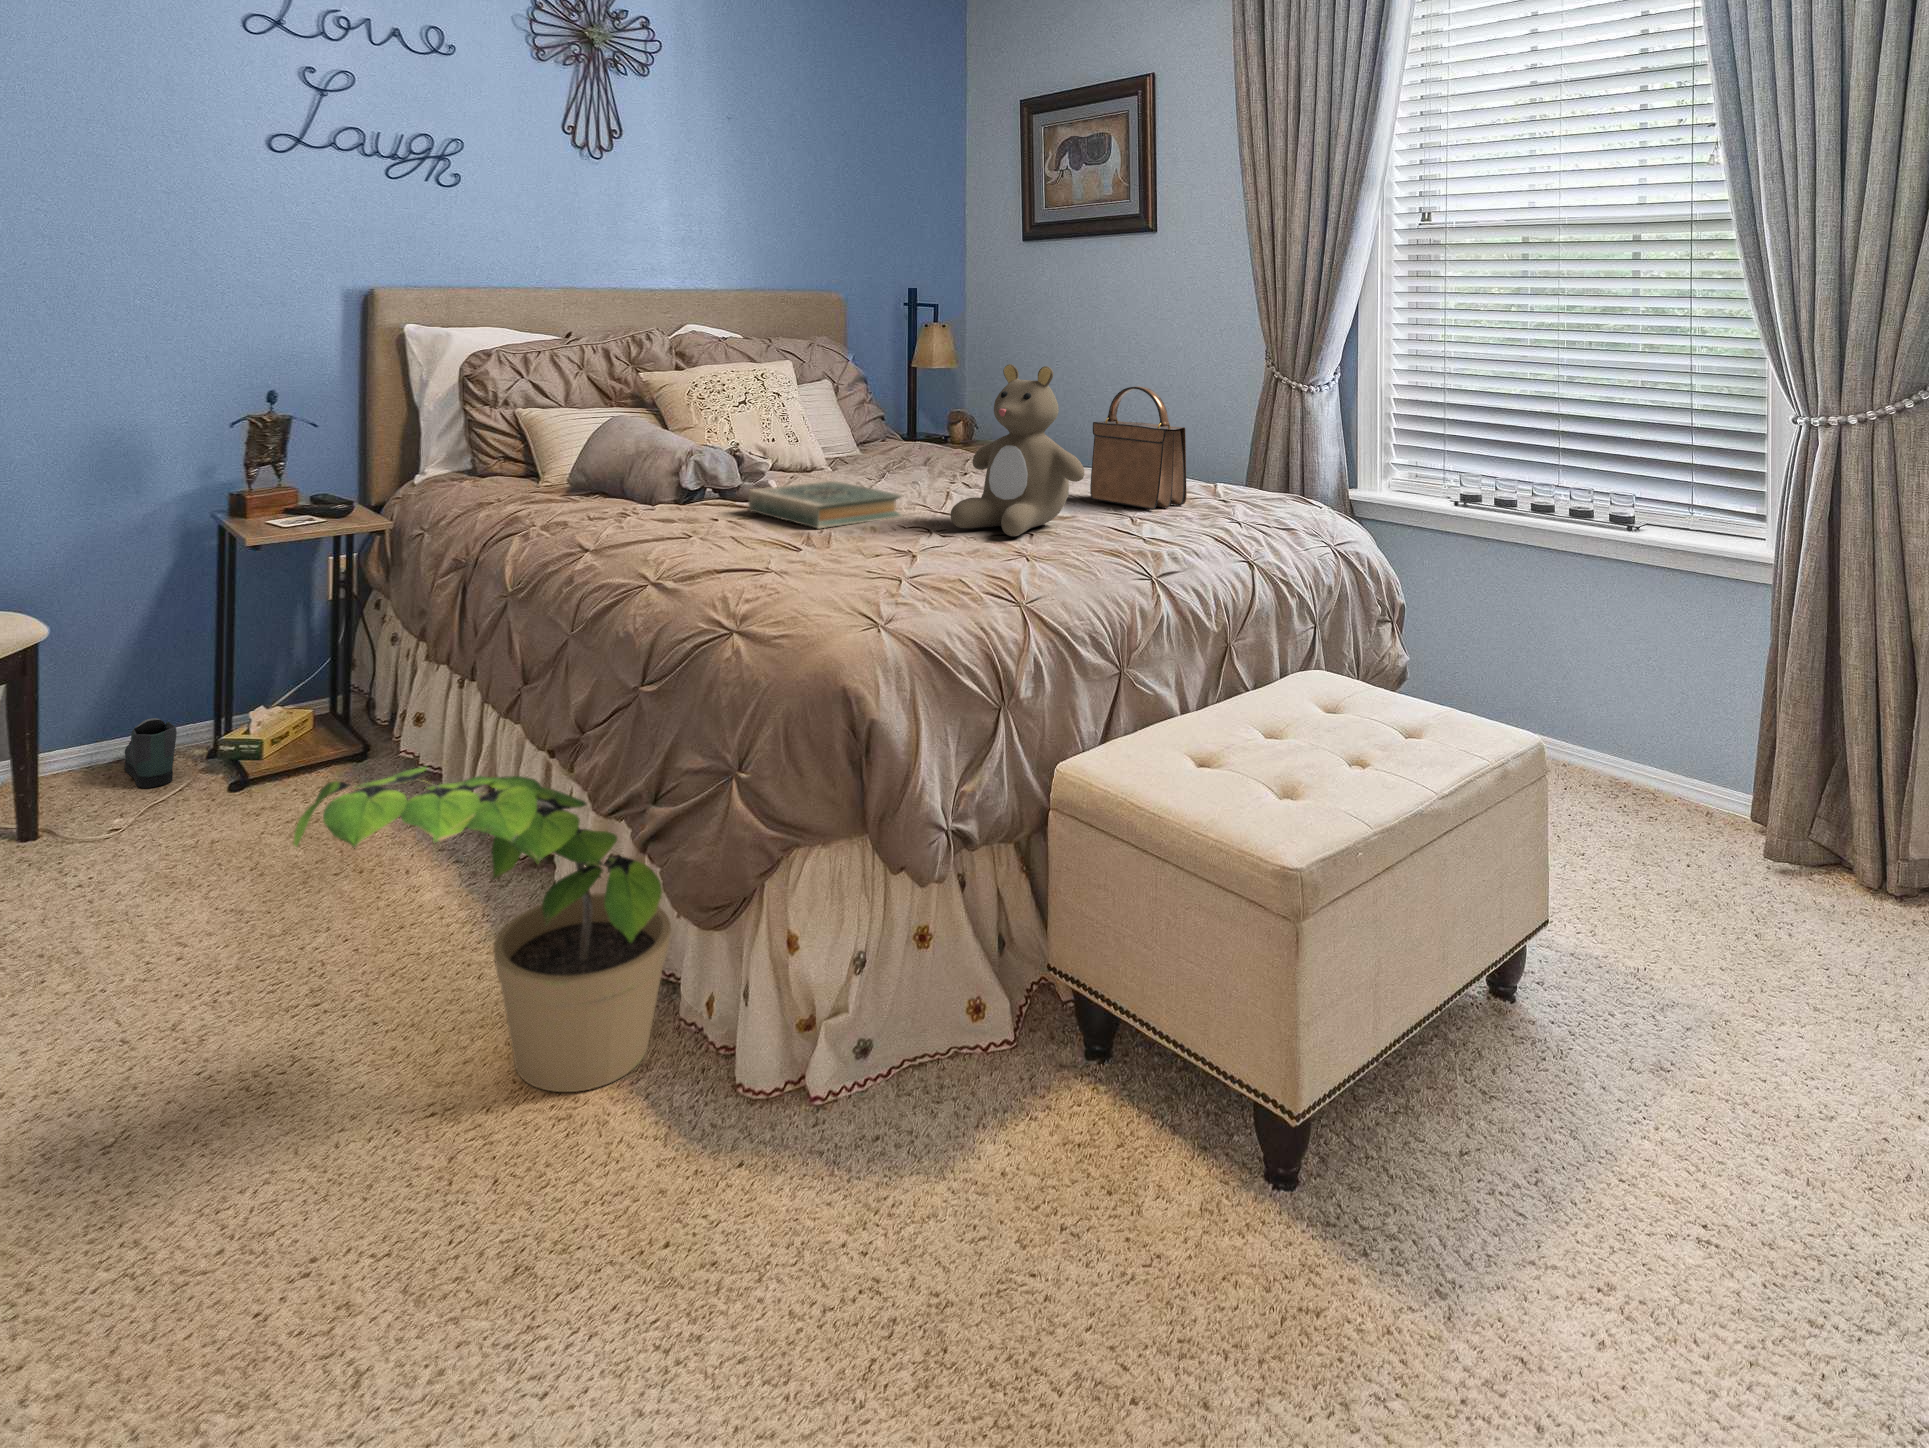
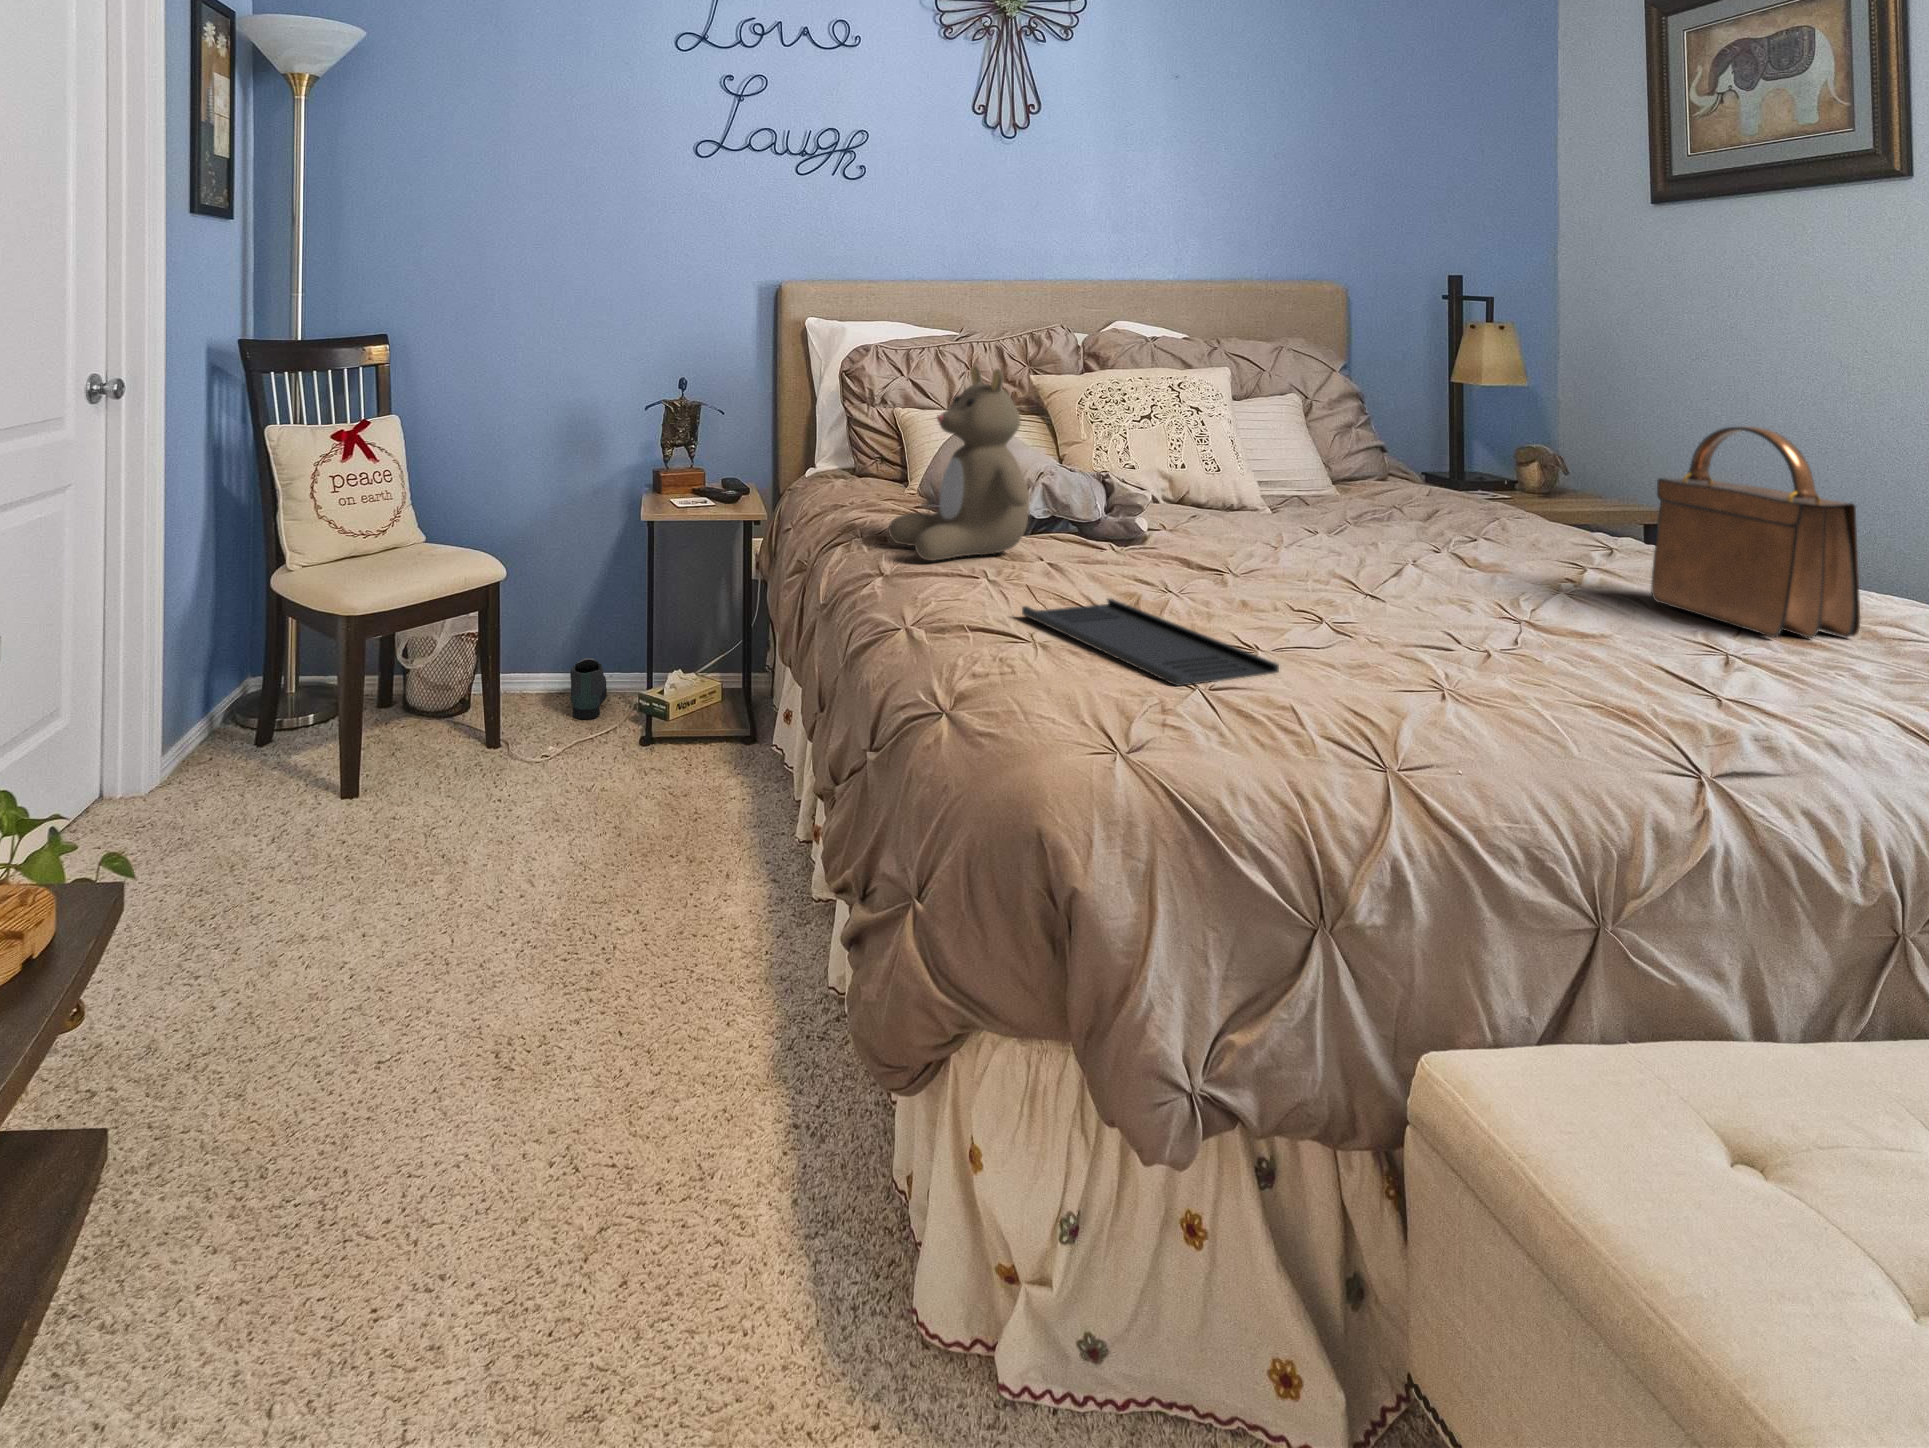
teddy bear: present [950,364,1084,536] -> present [888,366,1029,561]
hardback book: present [748,481,902,528] -> none [1093,522,1303,585]
tray: none [751,539,939,581] -> present [1022,598,1279,686]
potted plant: present [294,767,671,1092] -> none [453,783,860,1235]

